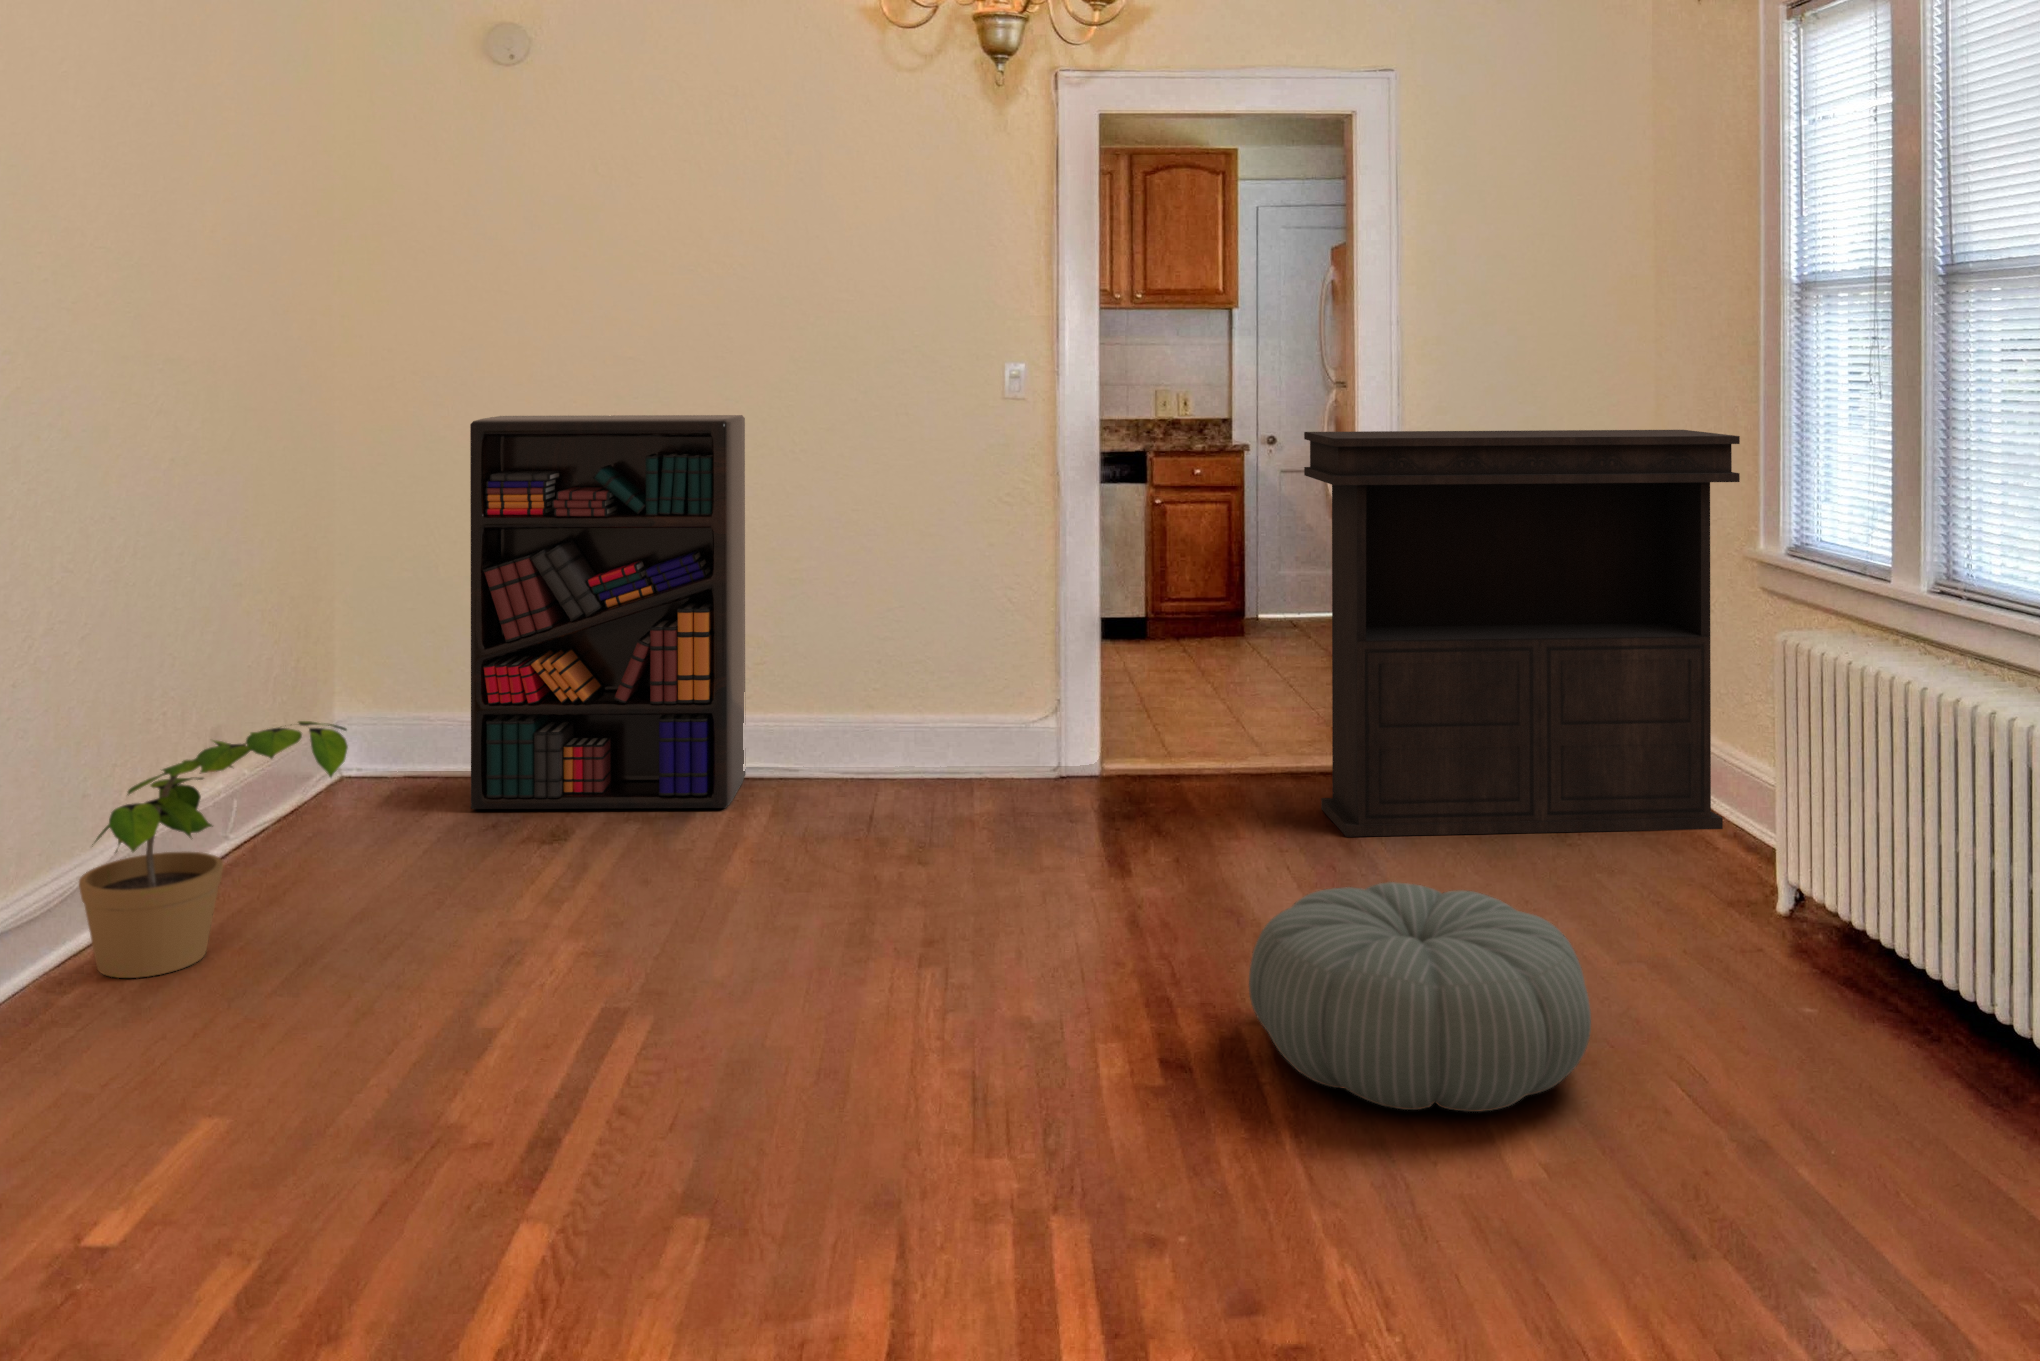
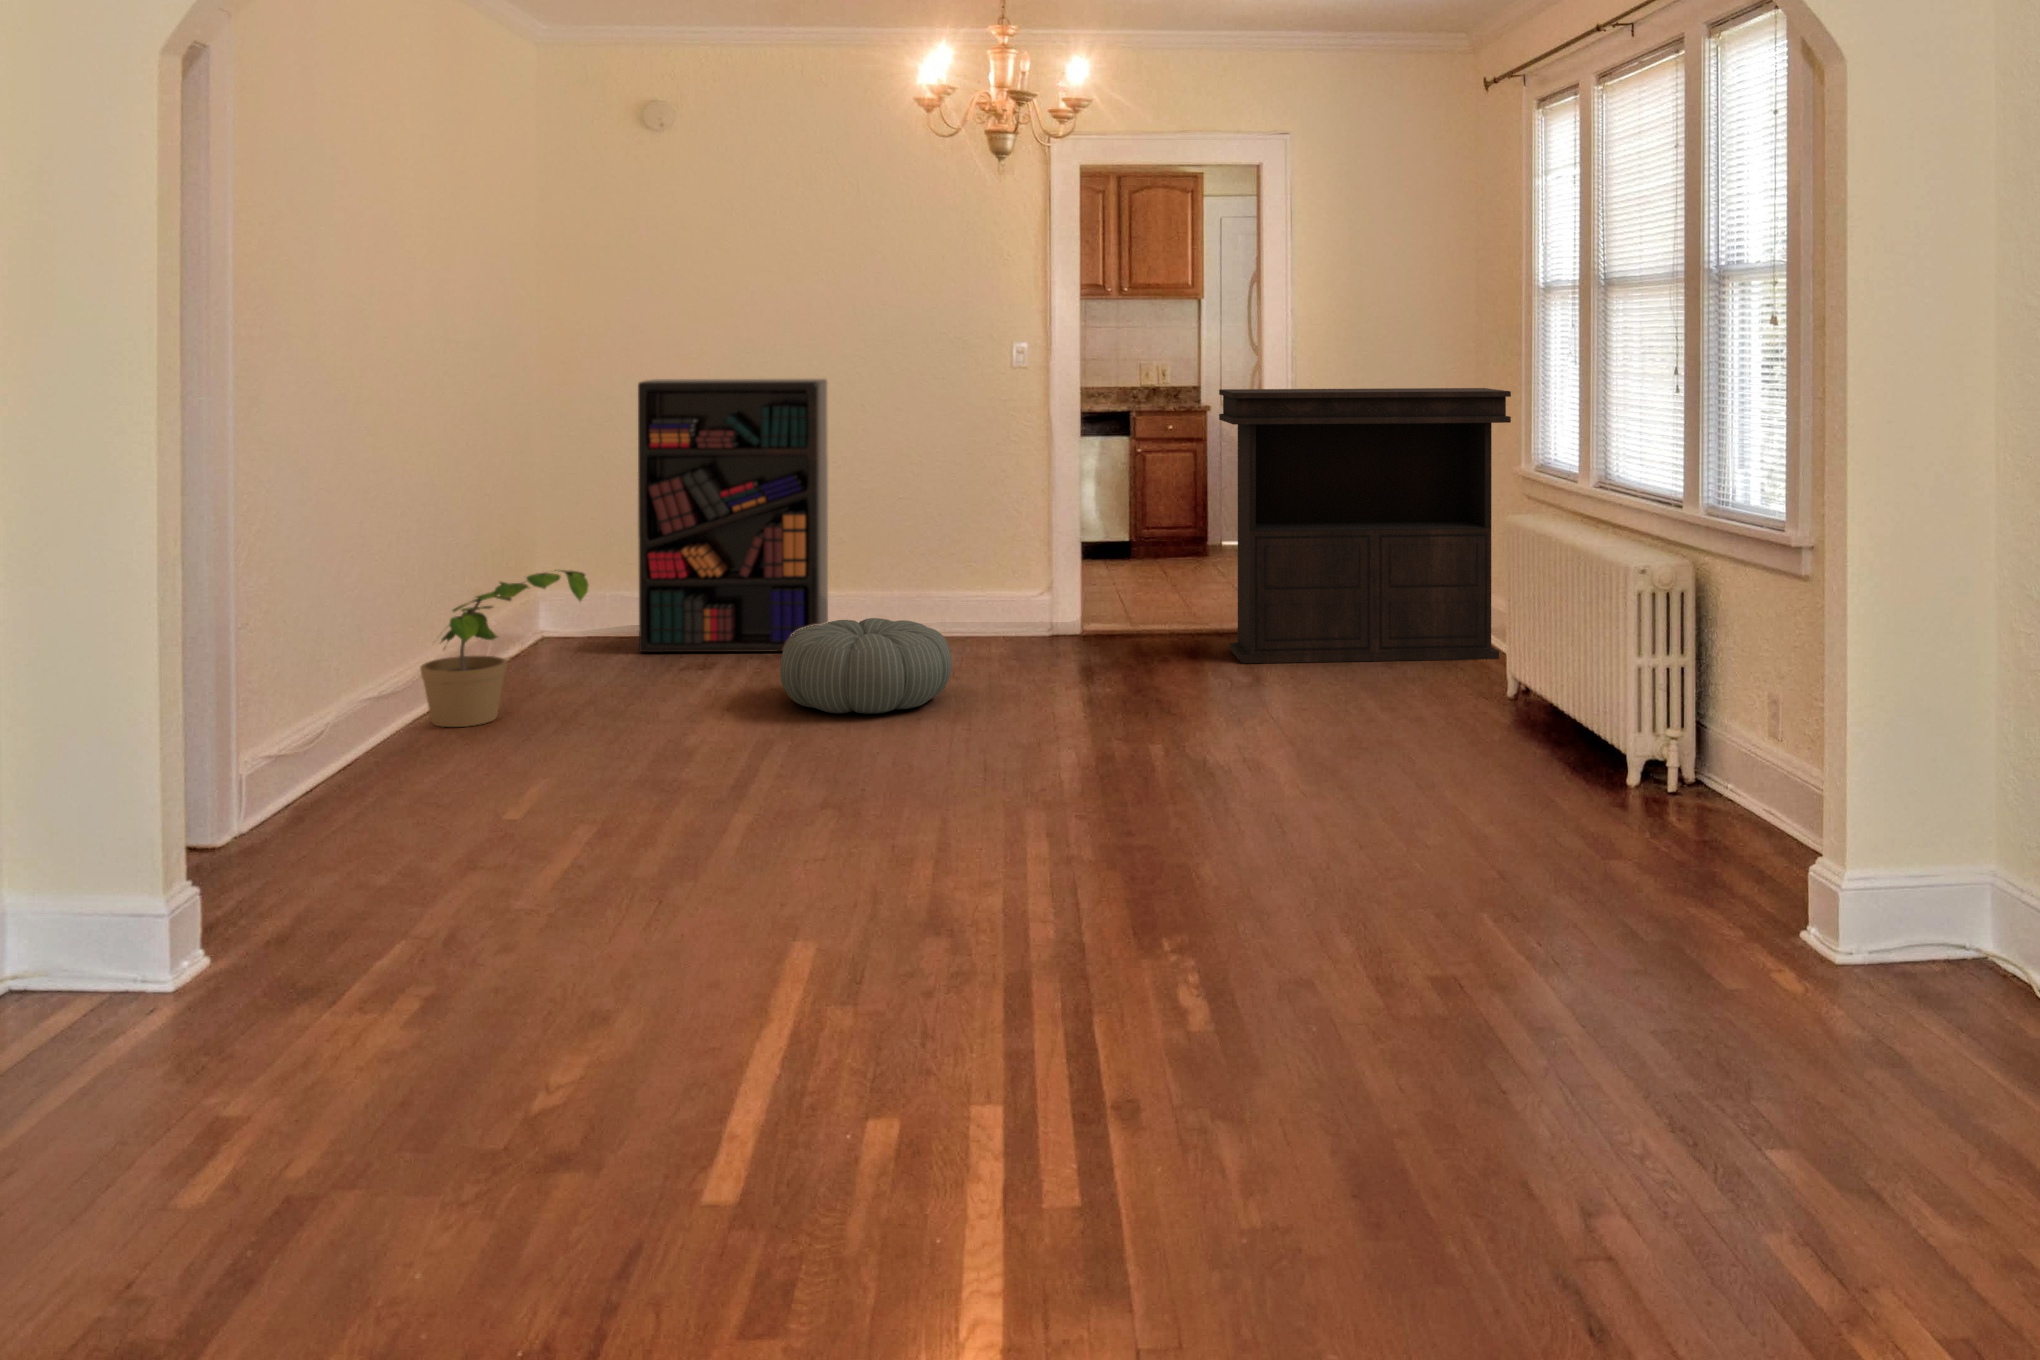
pouf: present [1249,882,1591,1112] -> present [780,618,952,714]

